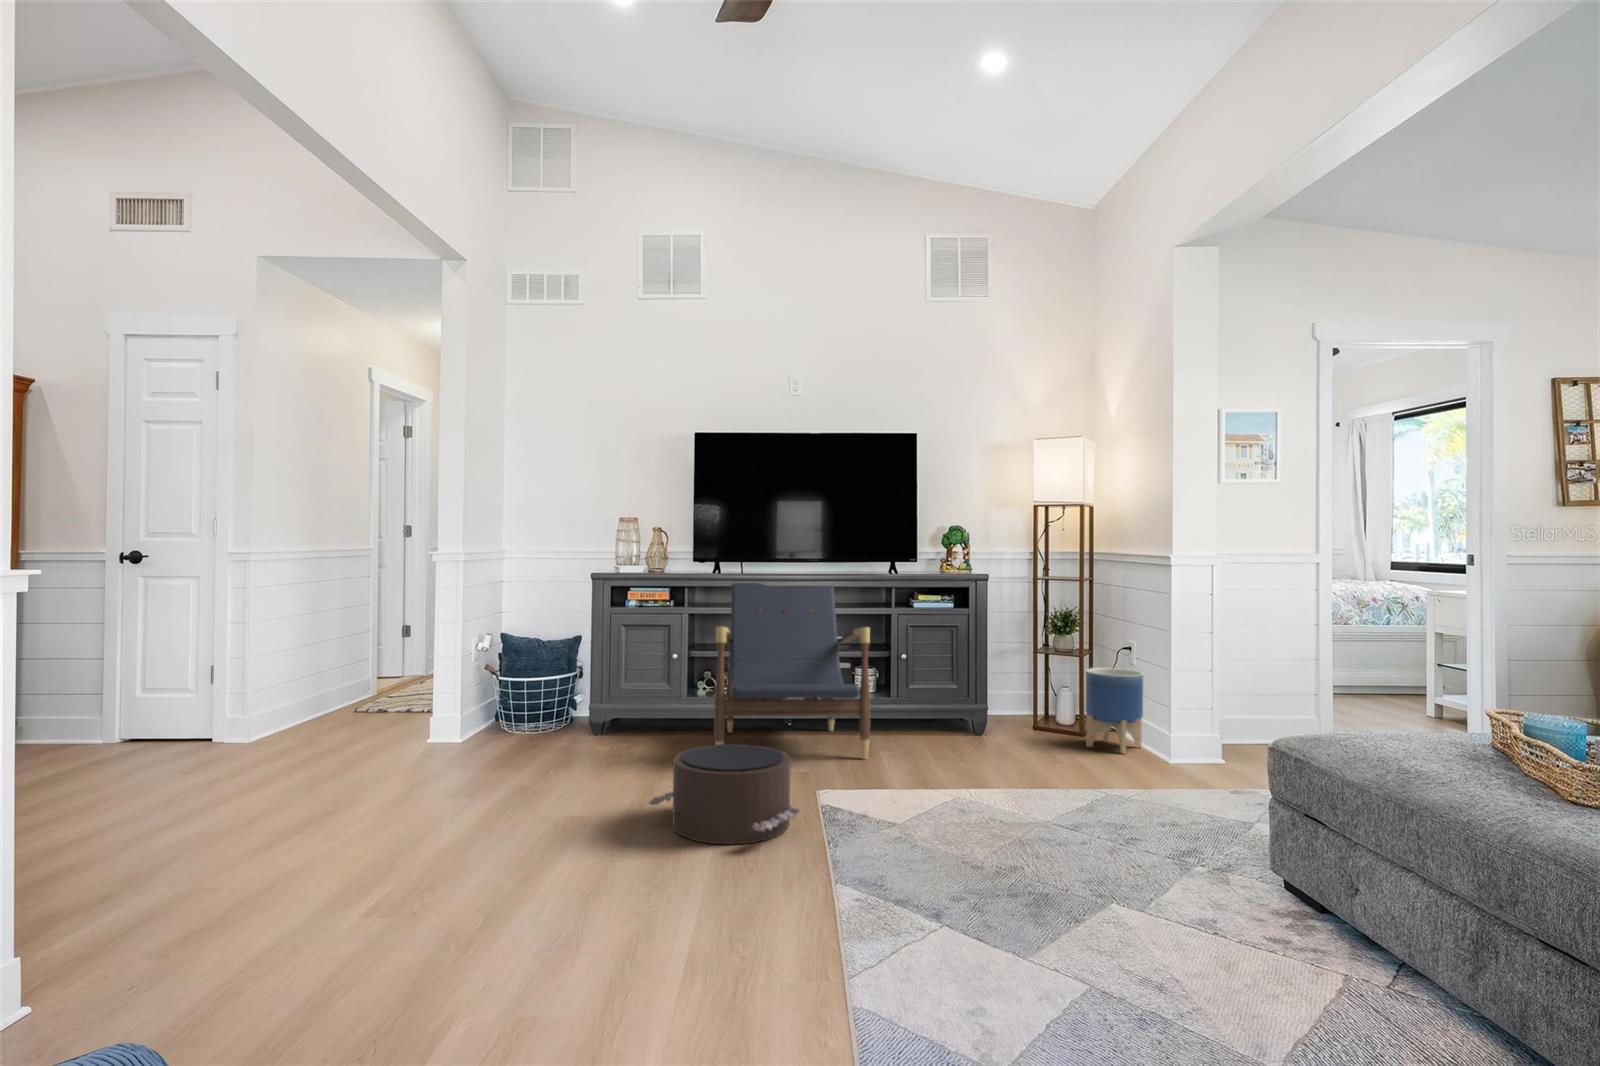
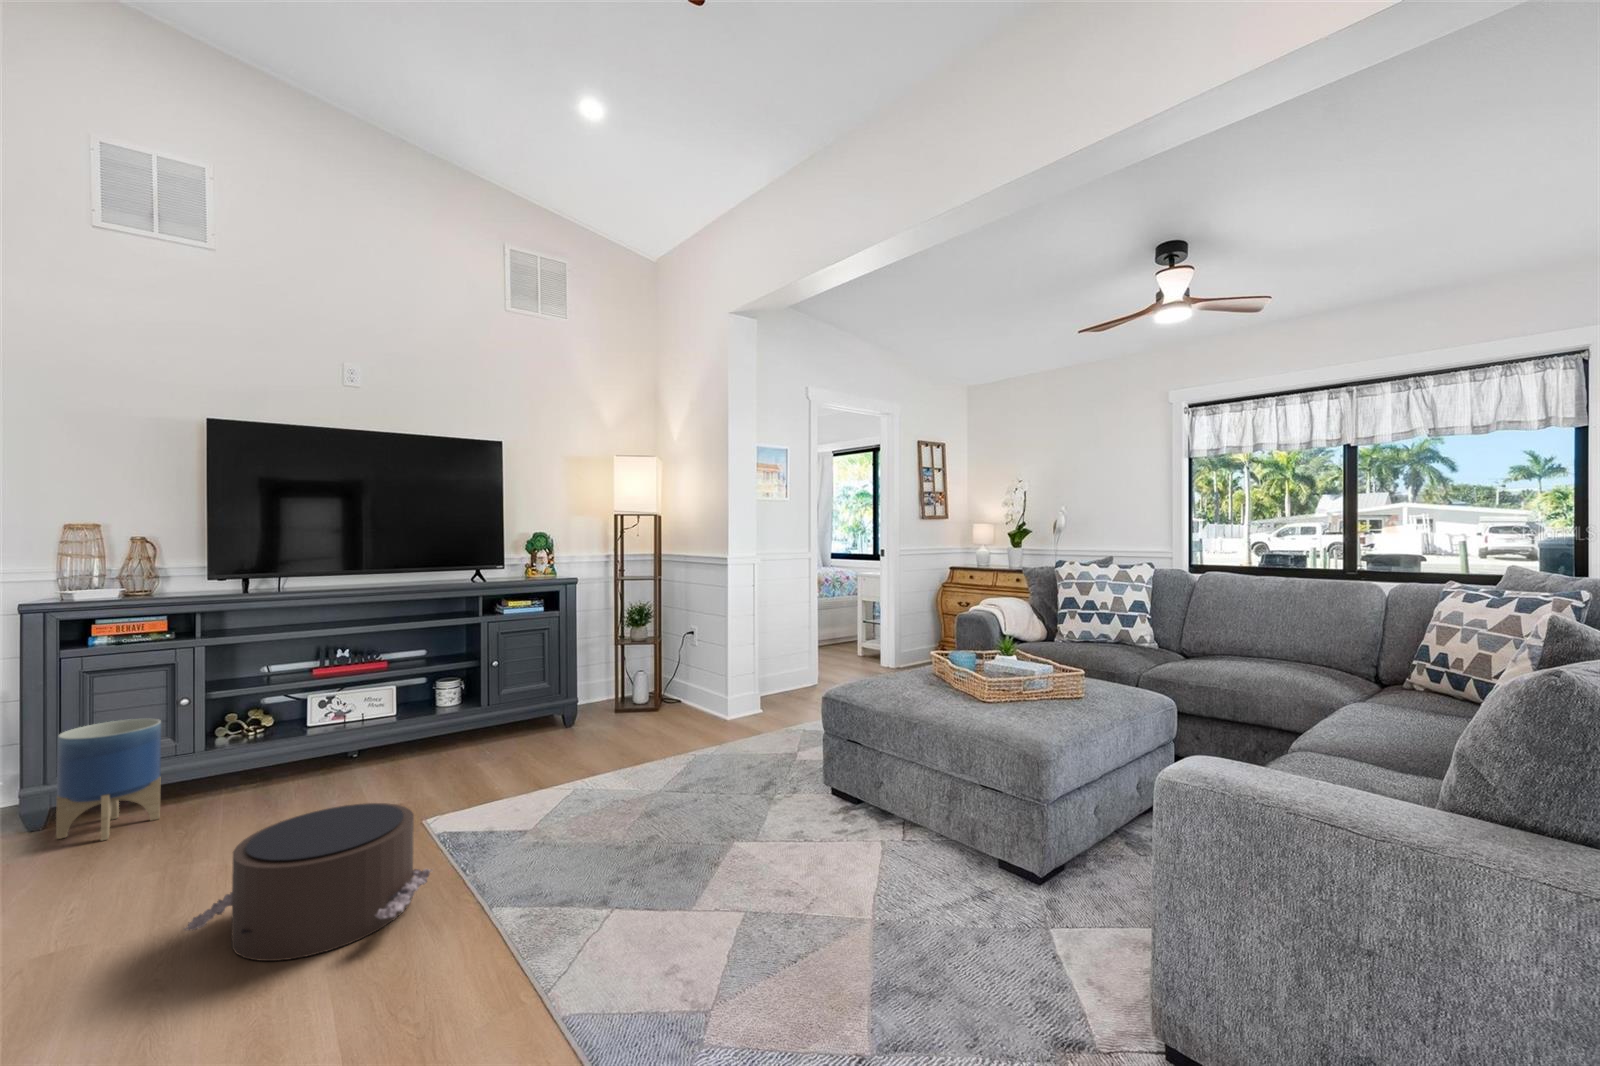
lounge chair: present [714,583,870,759] -> none [264,592,471,828]
planter: present [1086,668,1143,754] -> present [56,719,161,841]

